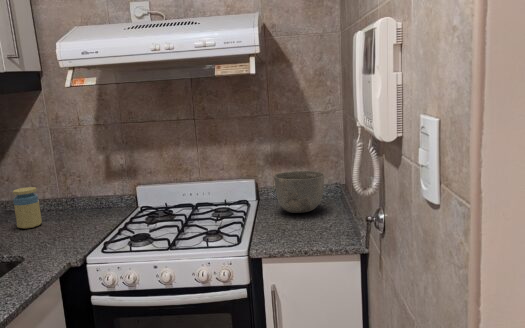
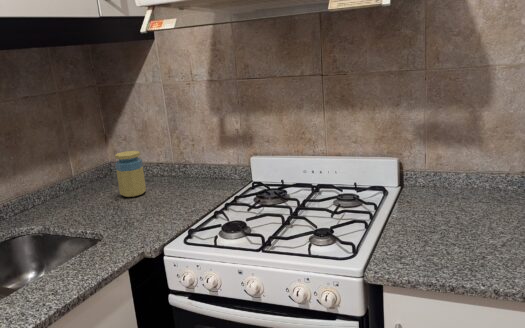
bowl: present [274,171,325,213] -> none [421,153,501,215]

